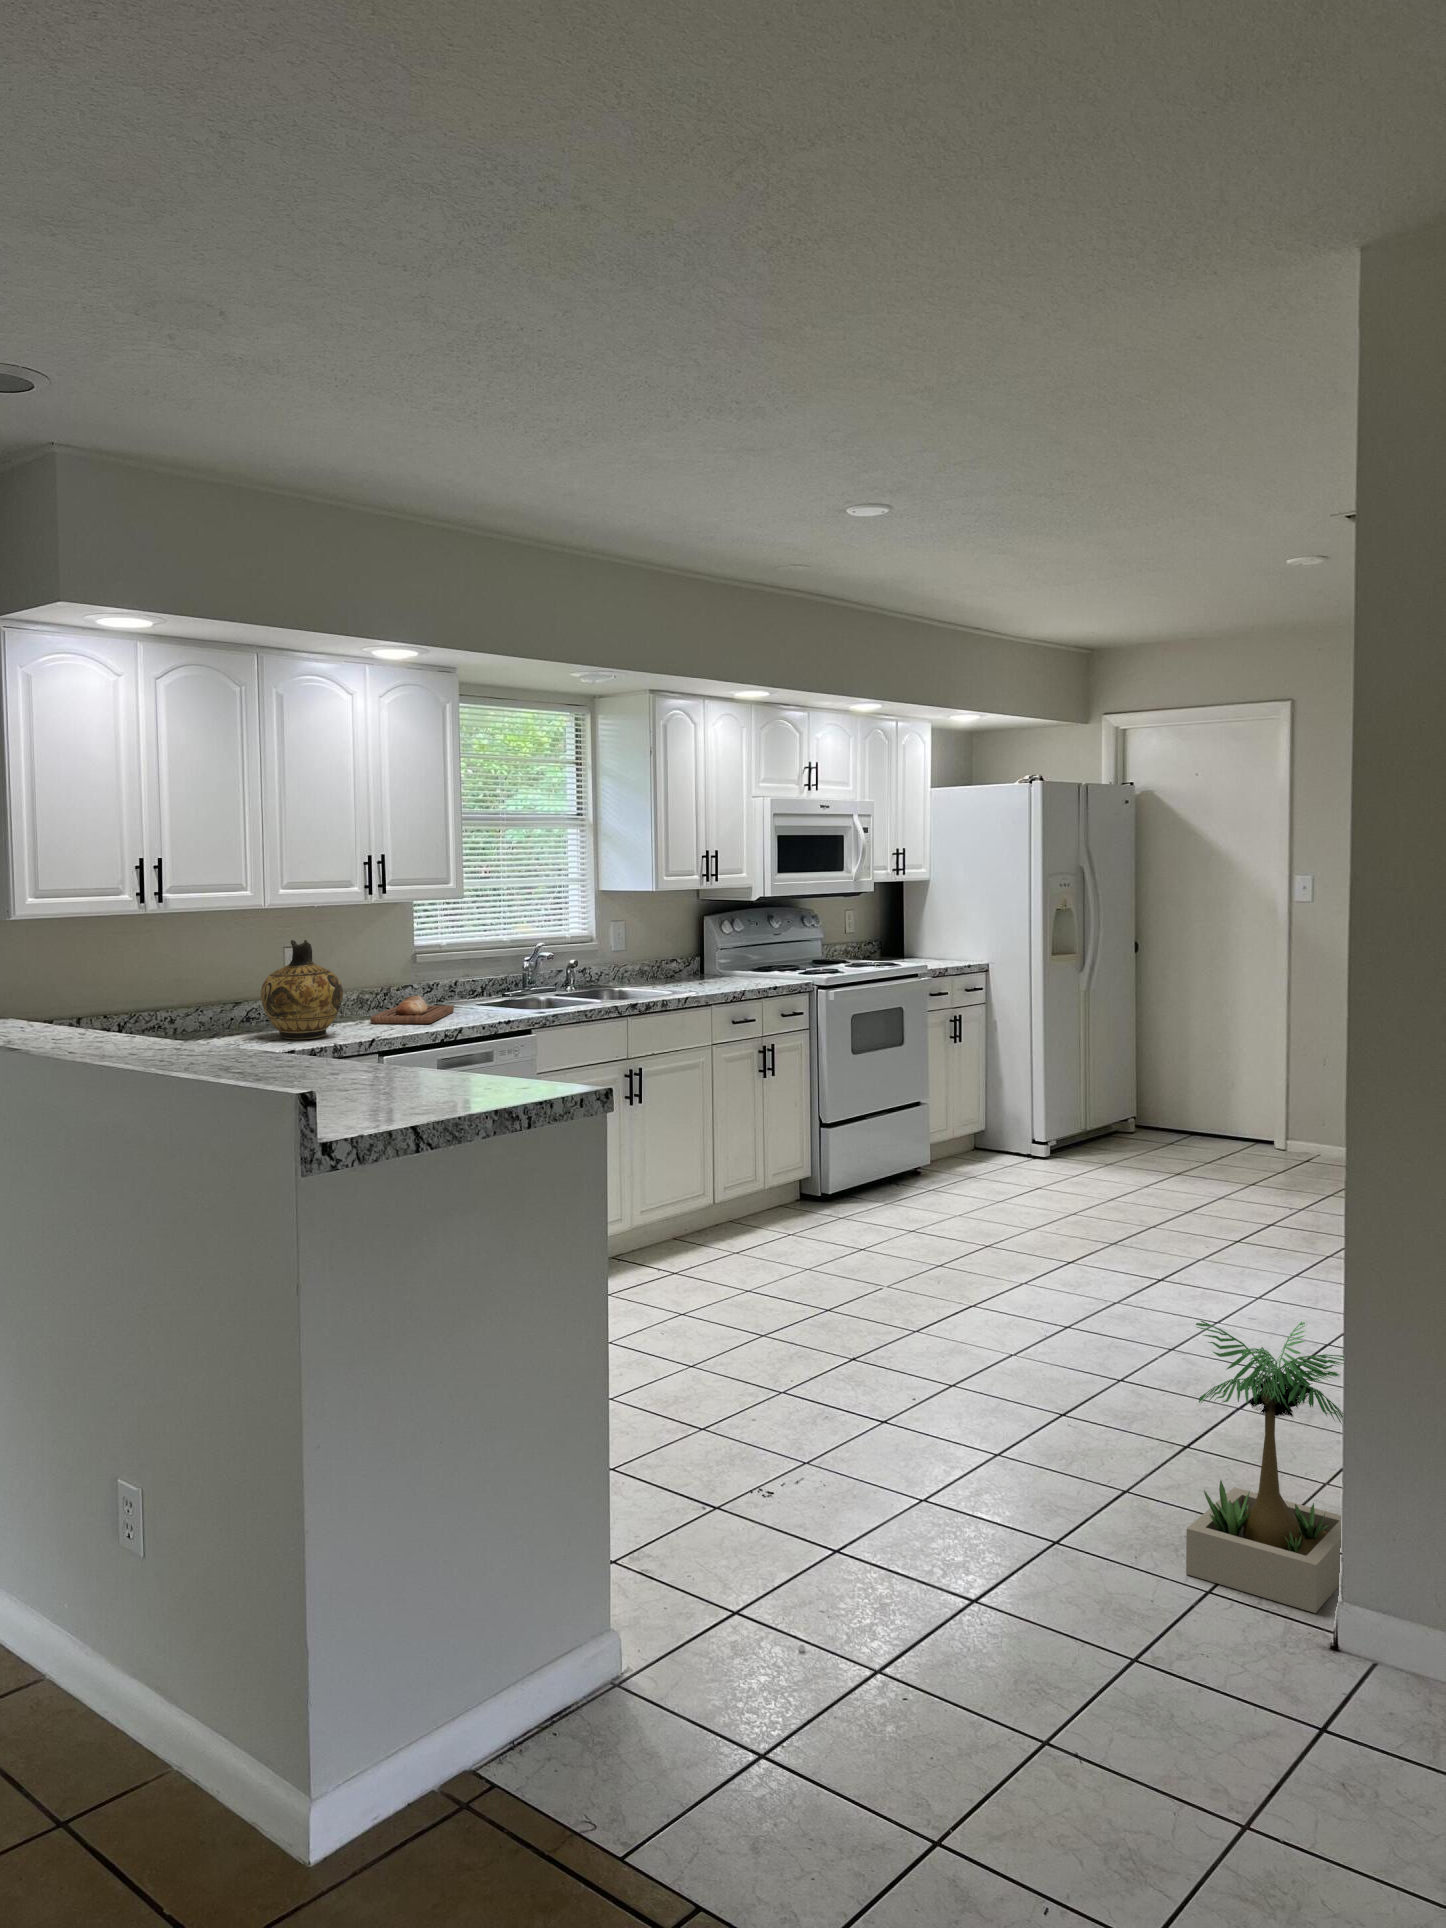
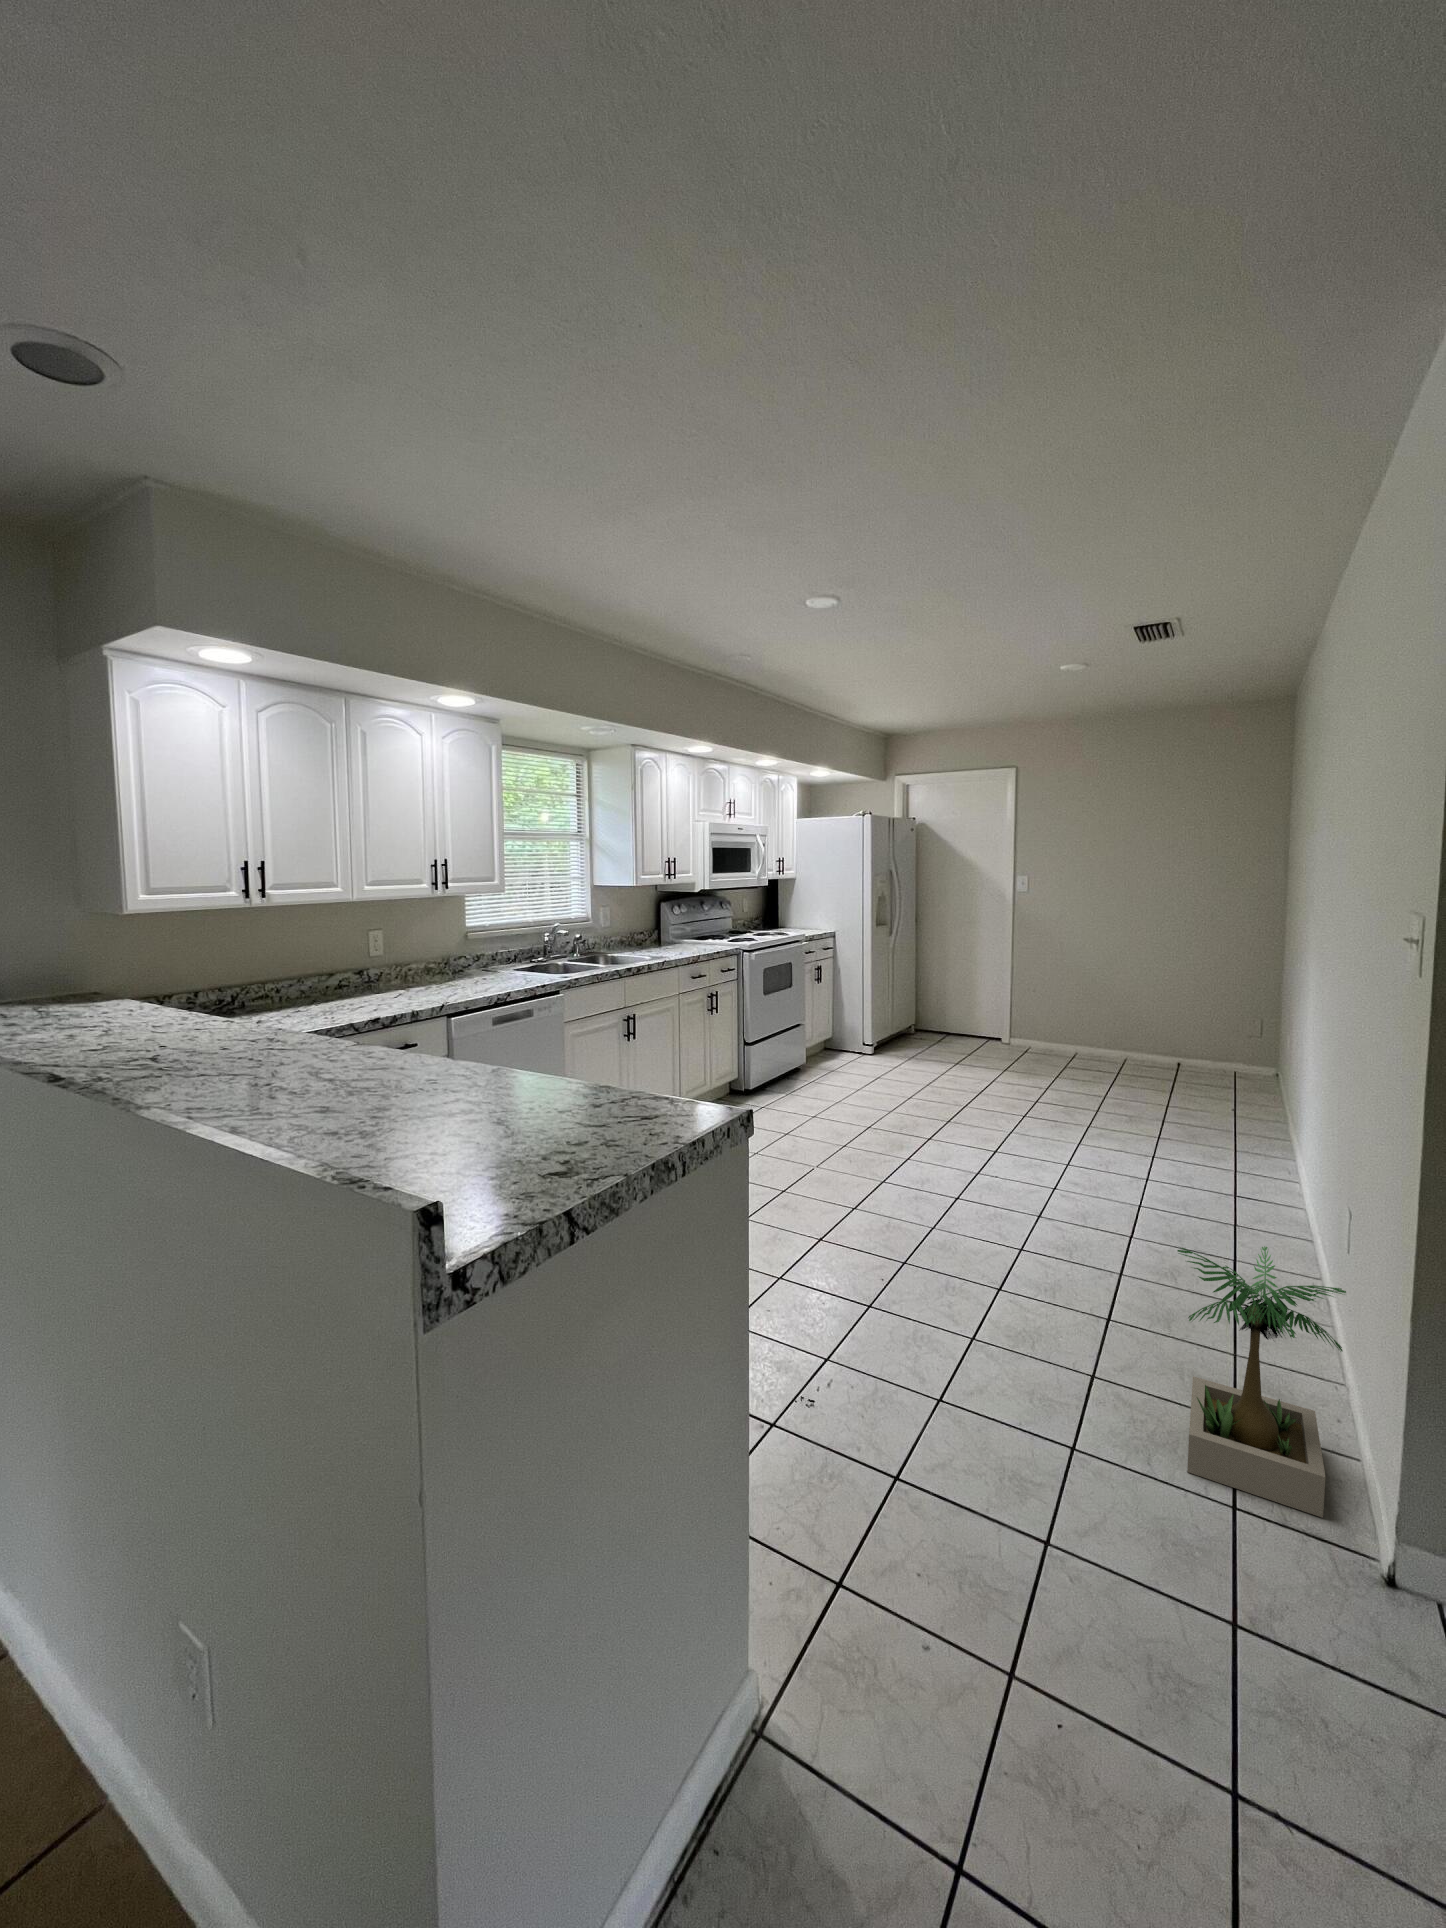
ceramic jug: present [261,940,343,1039] -> none [351,926,418,1005]
bread loaf: present [370,996,454,1023] -> none [438,965,500,988]

